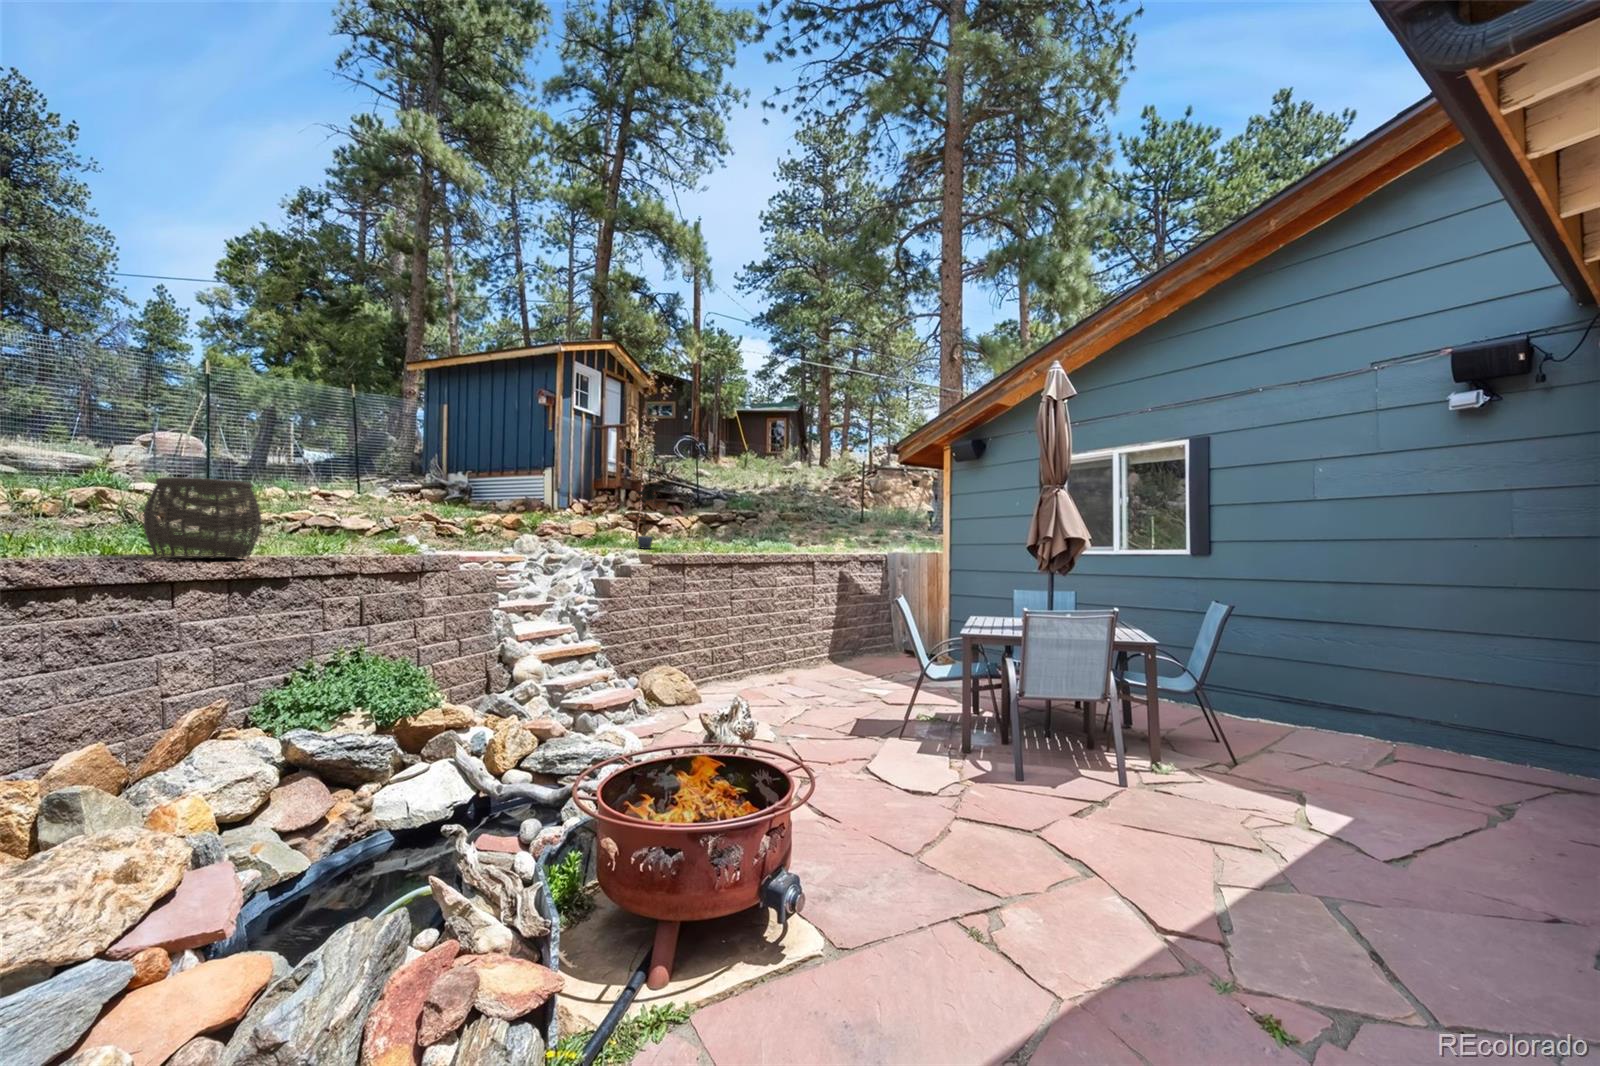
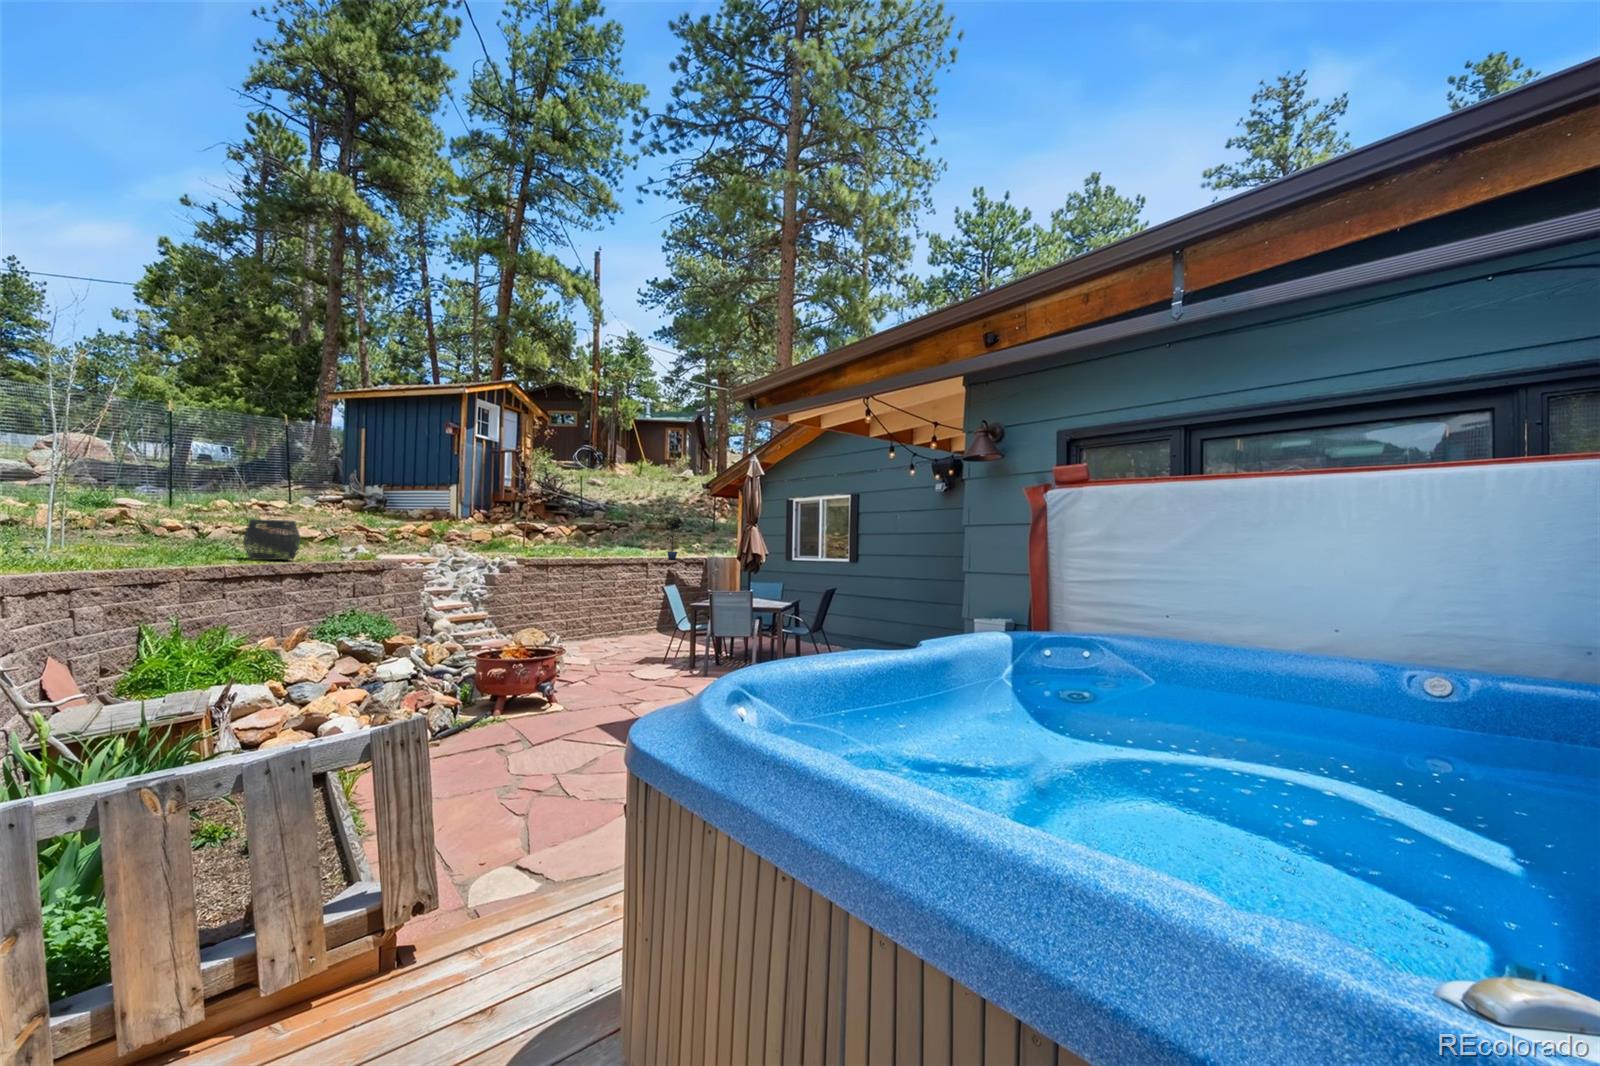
potted plant: present [636,483,661,549] -> present [666,516,682,560]

